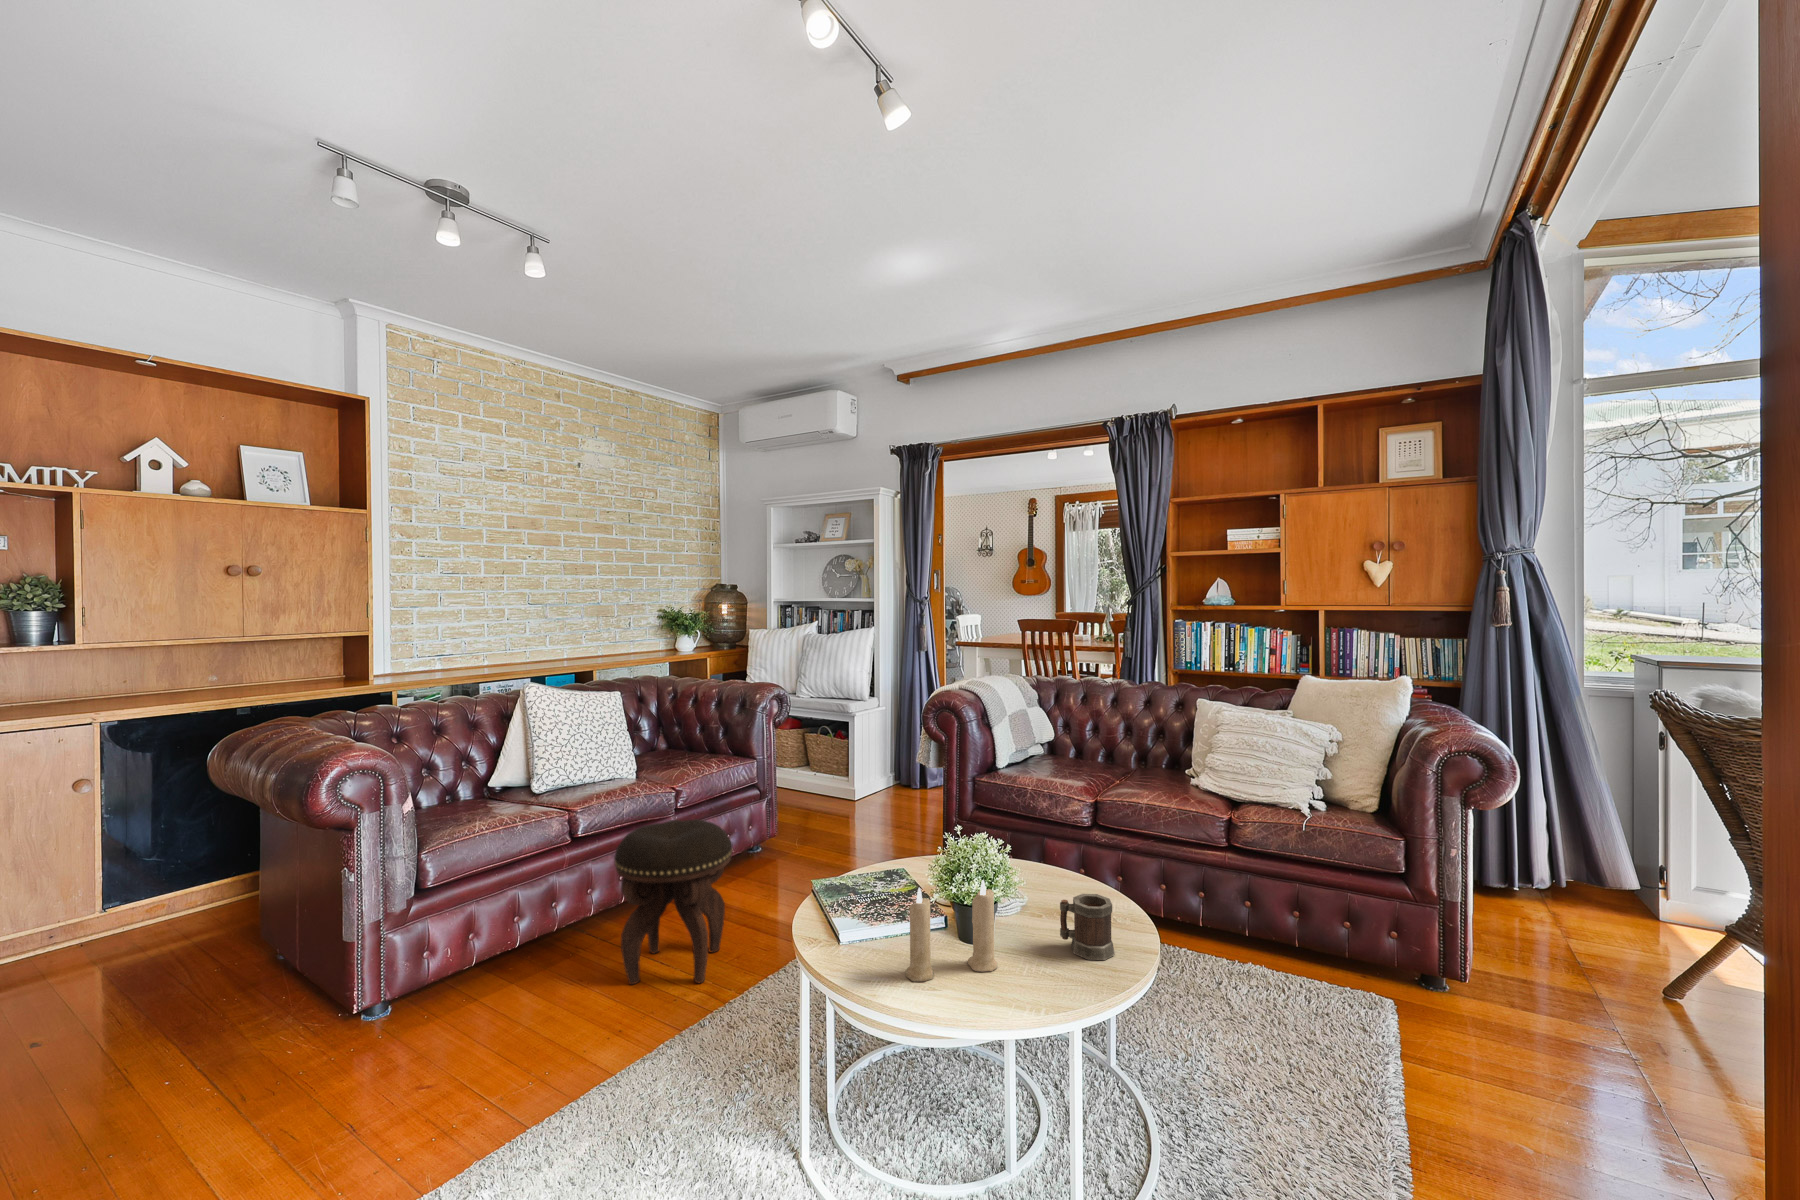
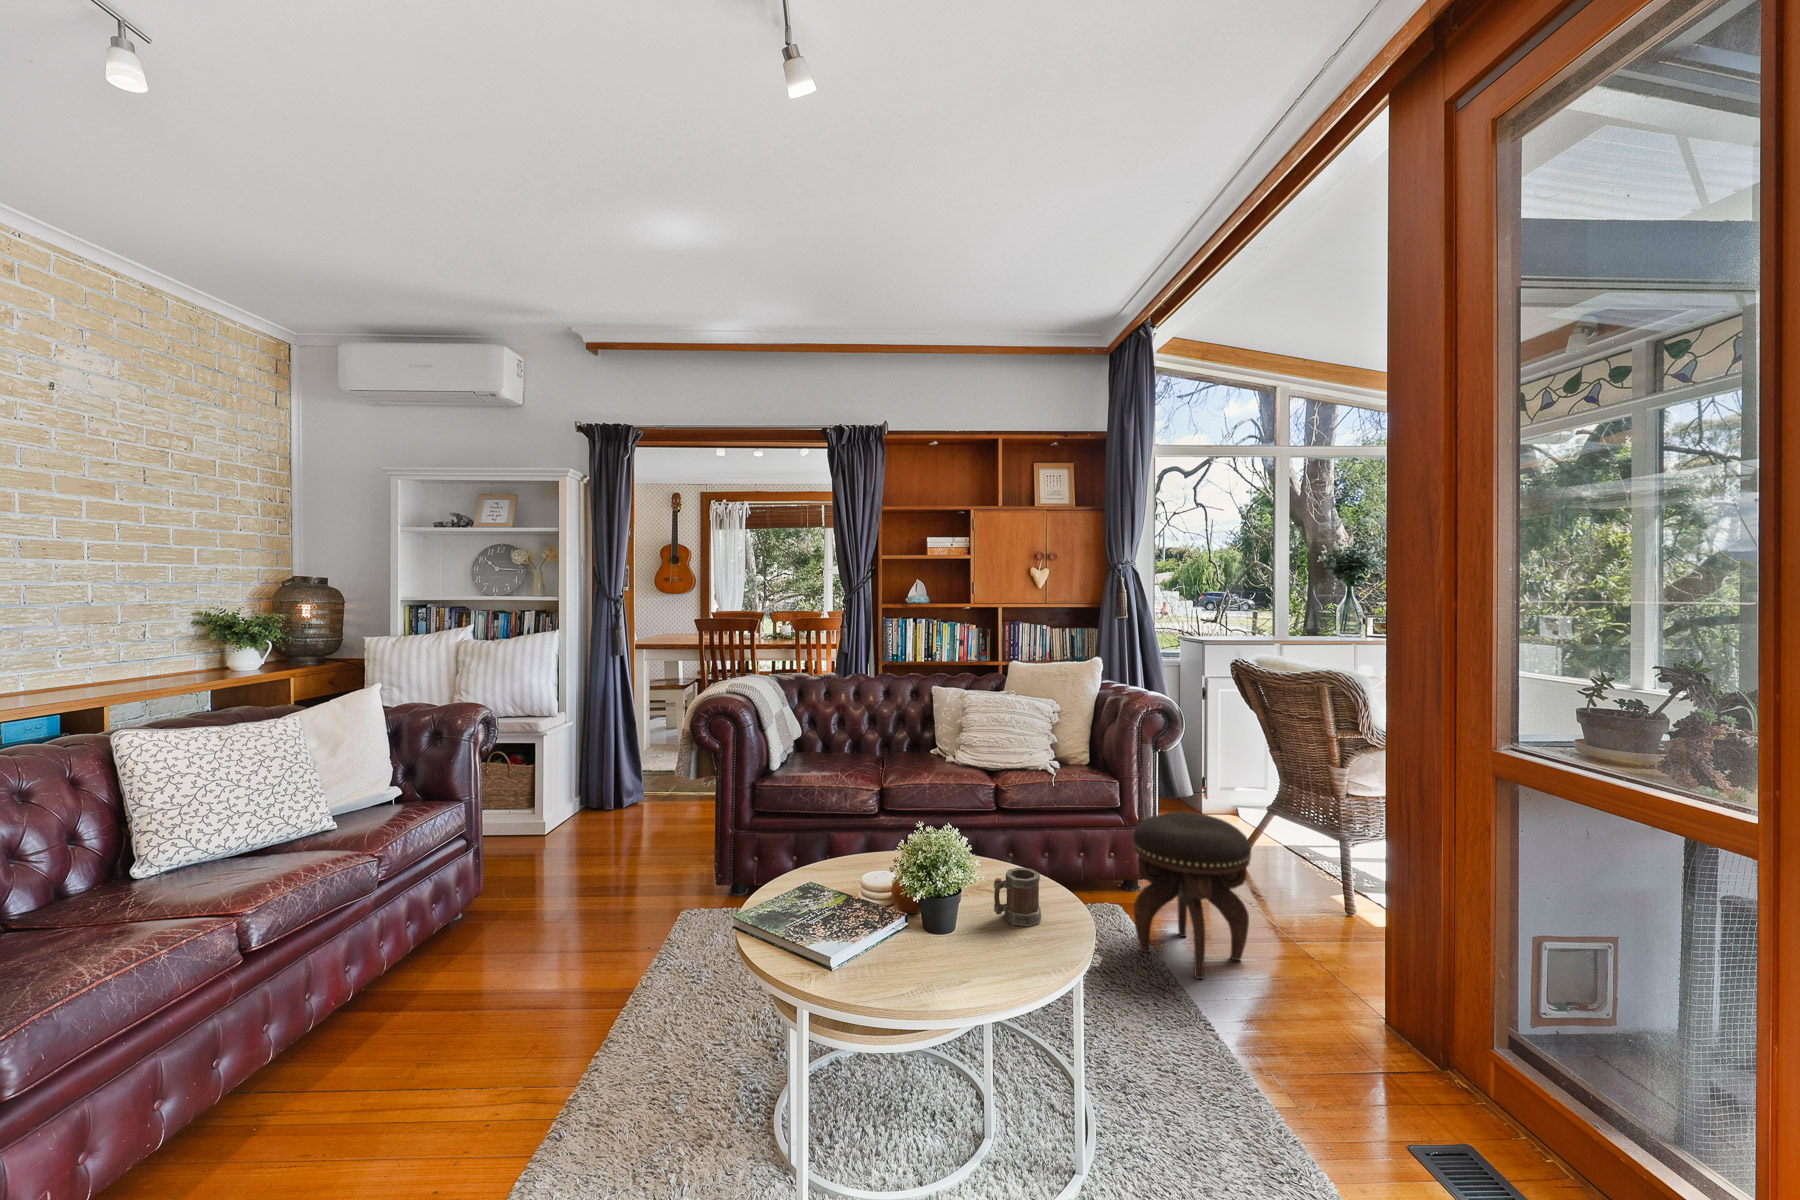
footstool: present [614,819,732,984] -> present [1133,812,1251,979]
candle: present [905,880,998,981] -> none [902,869,973,989]

